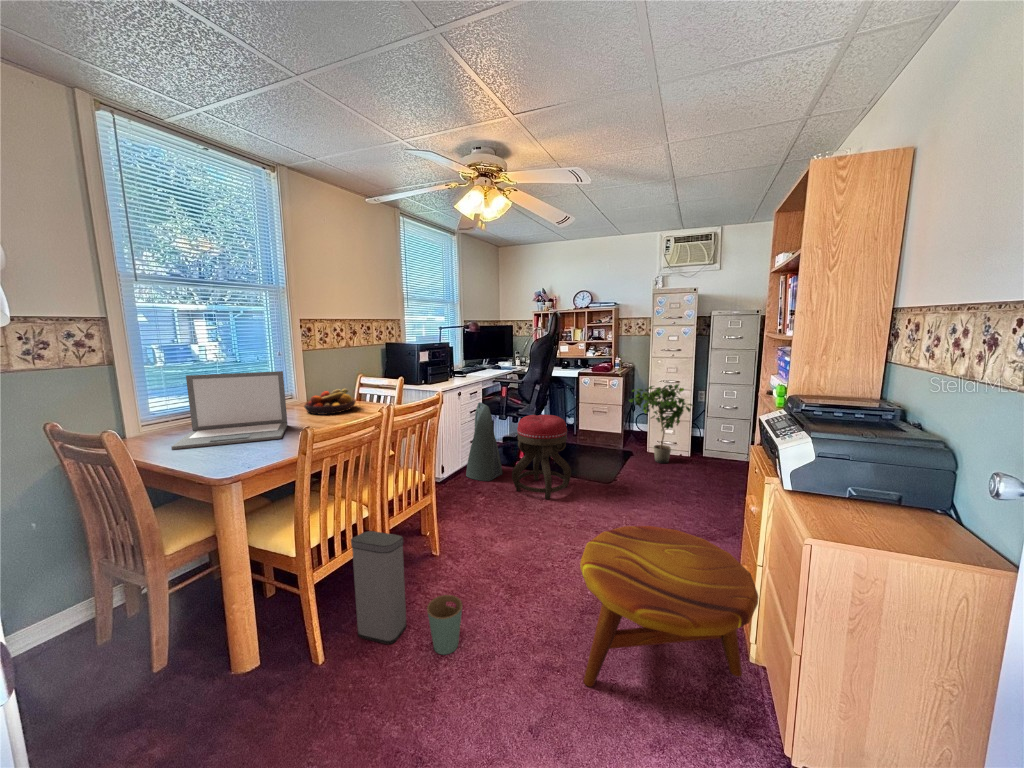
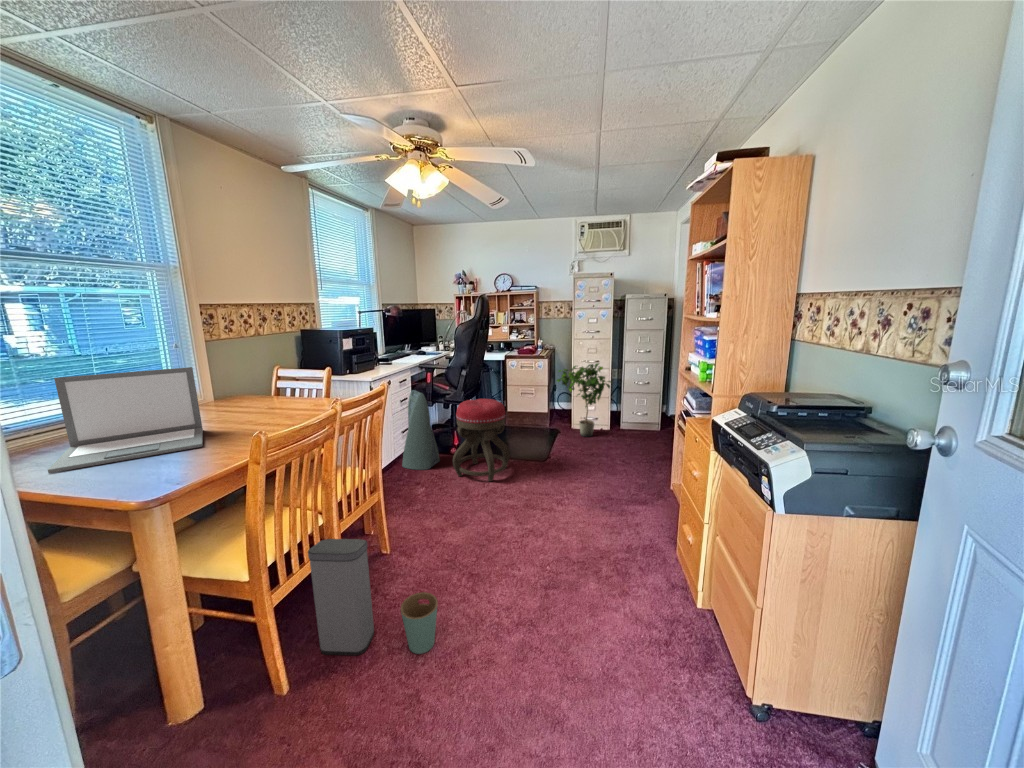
fruit bowl: present [304,388,355,415] -> none [216,383,280,415]
side table: present [580,526,758,686] -> none [552,497,709,655]

